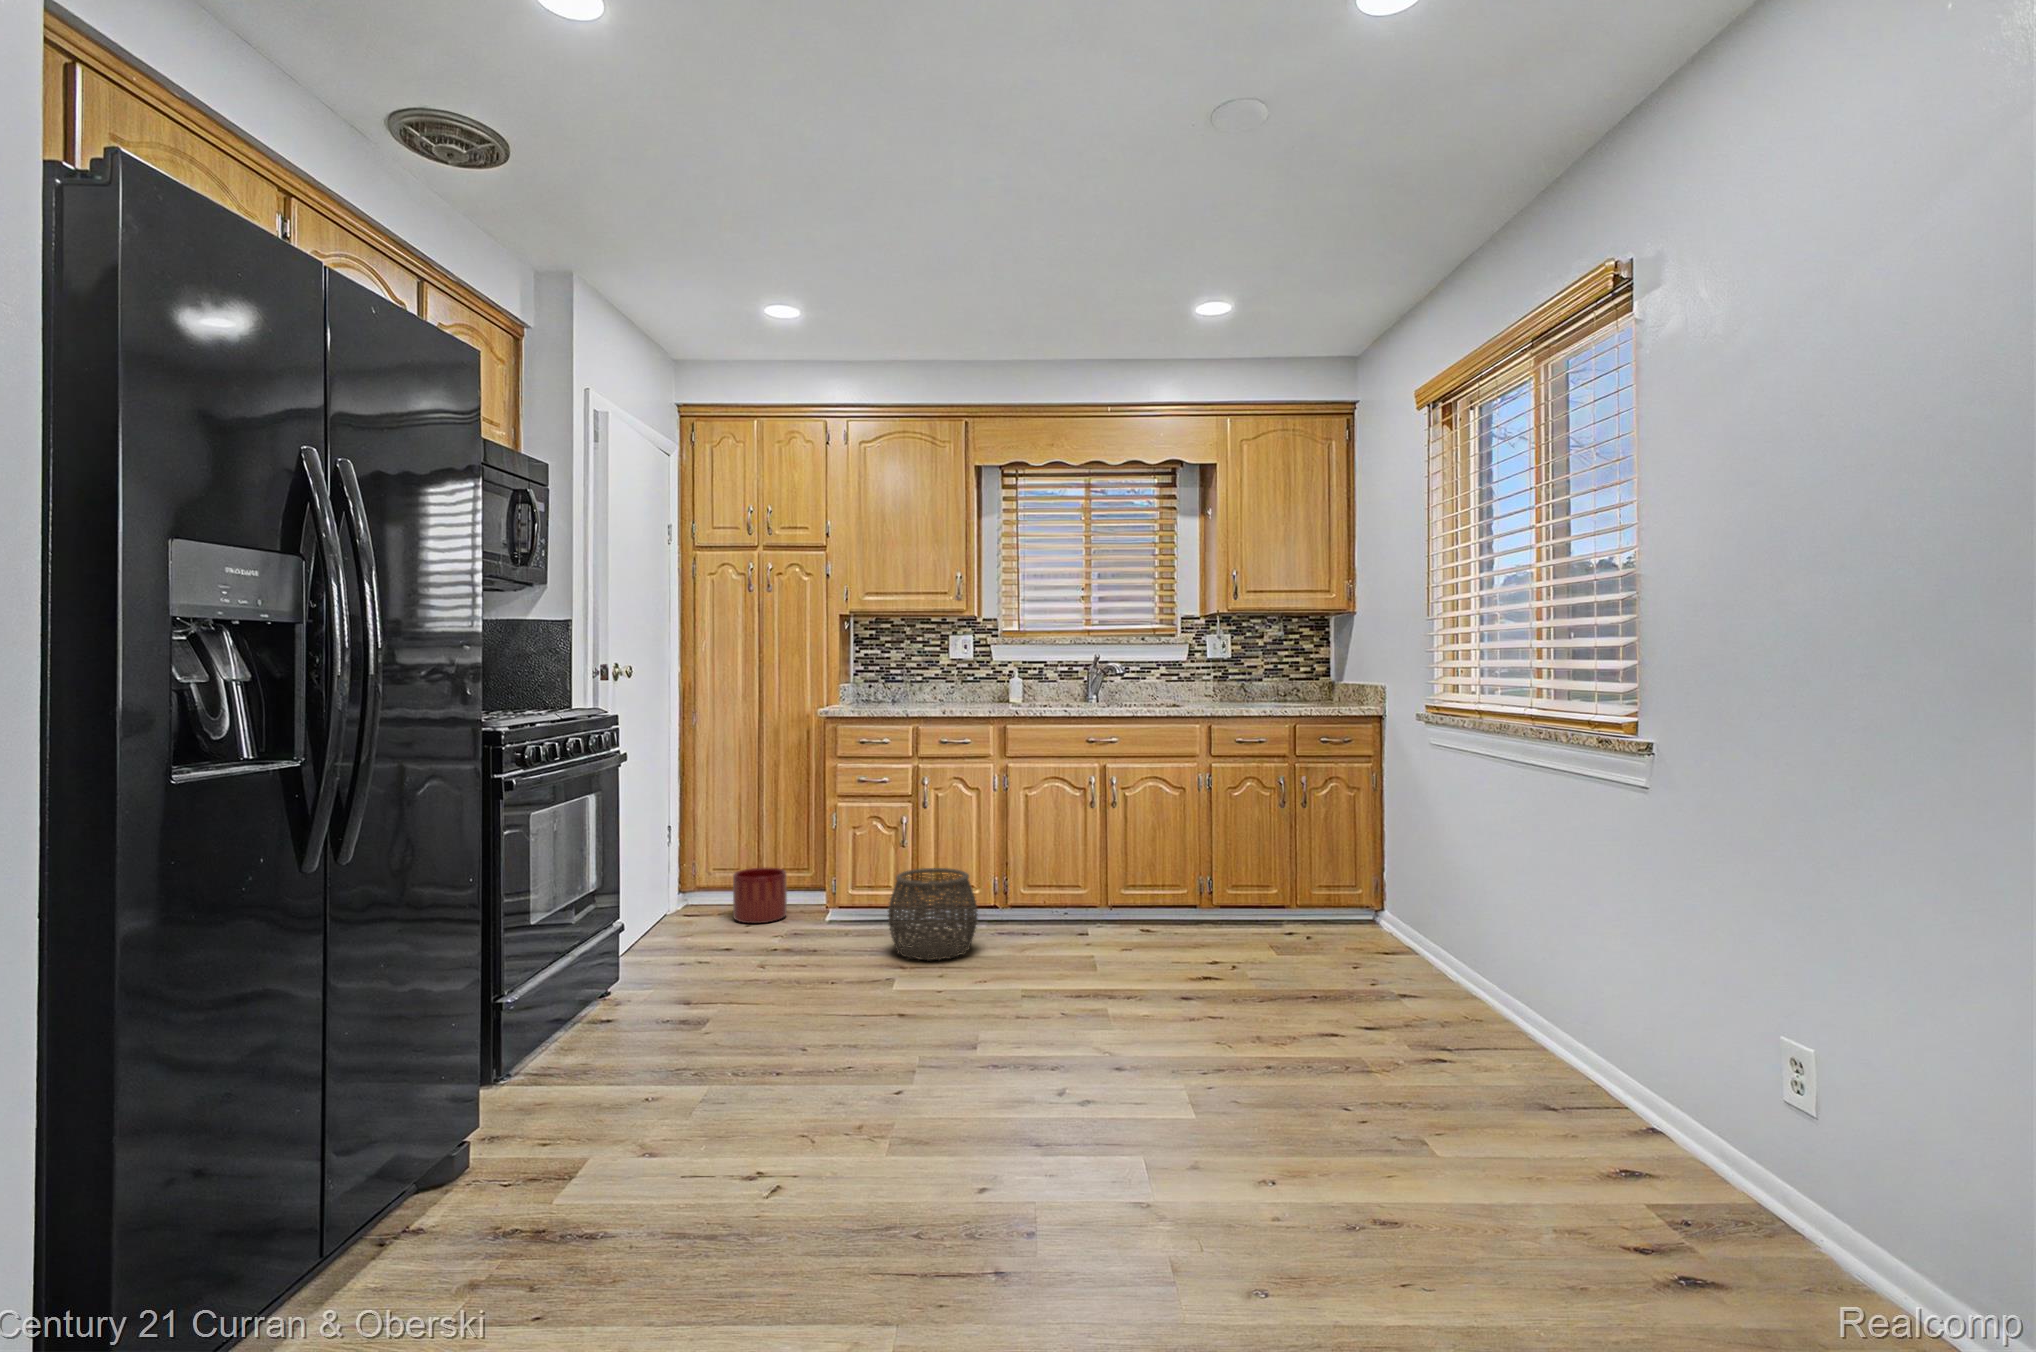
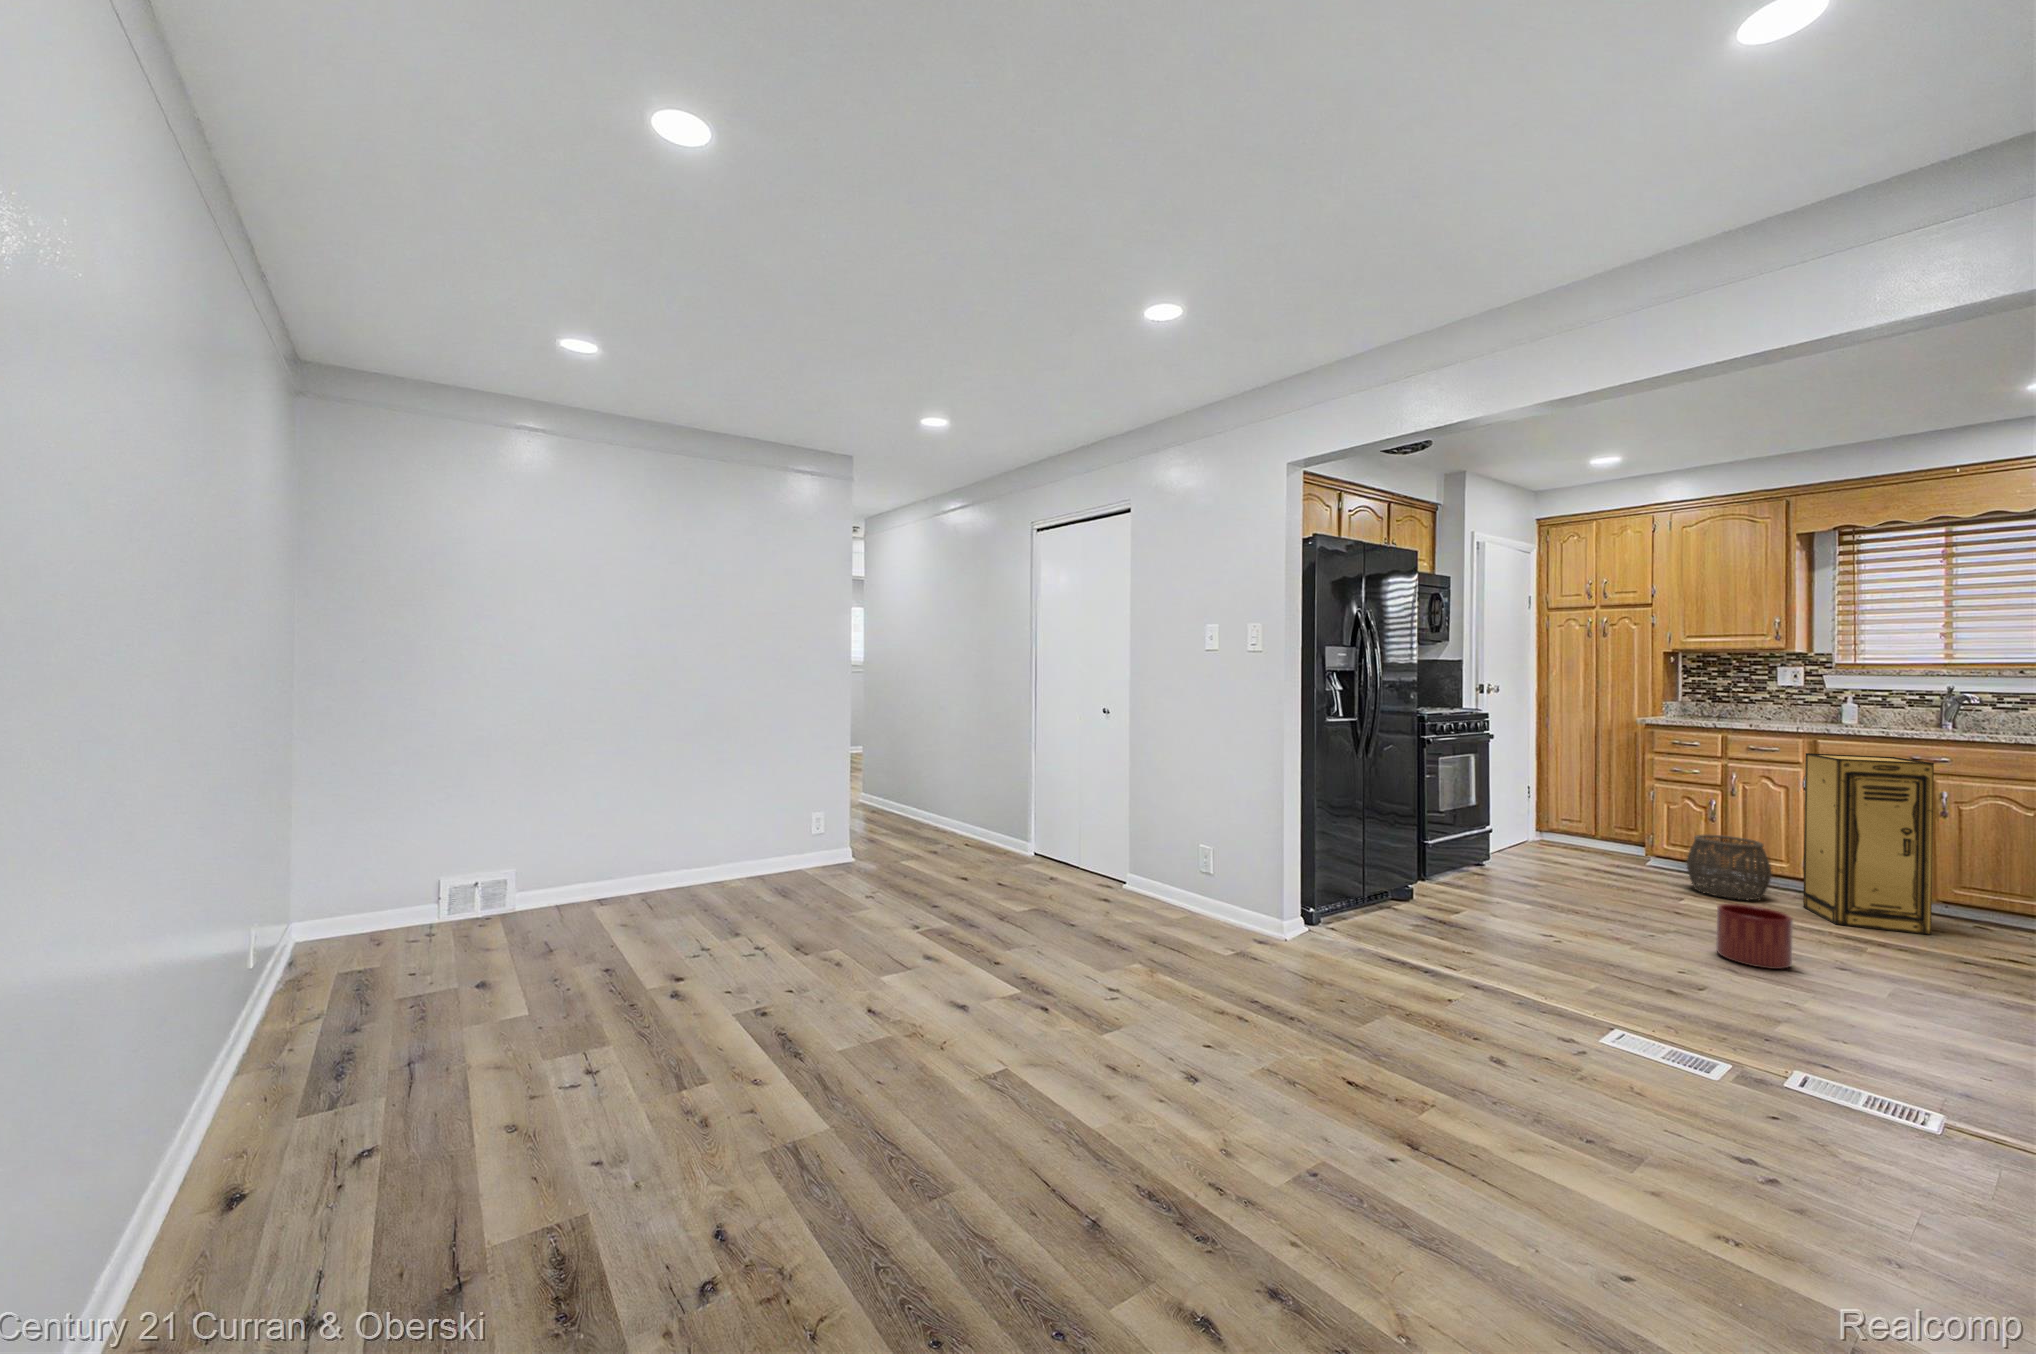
storage cabinet: none [1008,742,1127,972] -> present [1803,753,1934,935]
planter: present [733,867,787,924] -> present [1716,904,1793,969]

